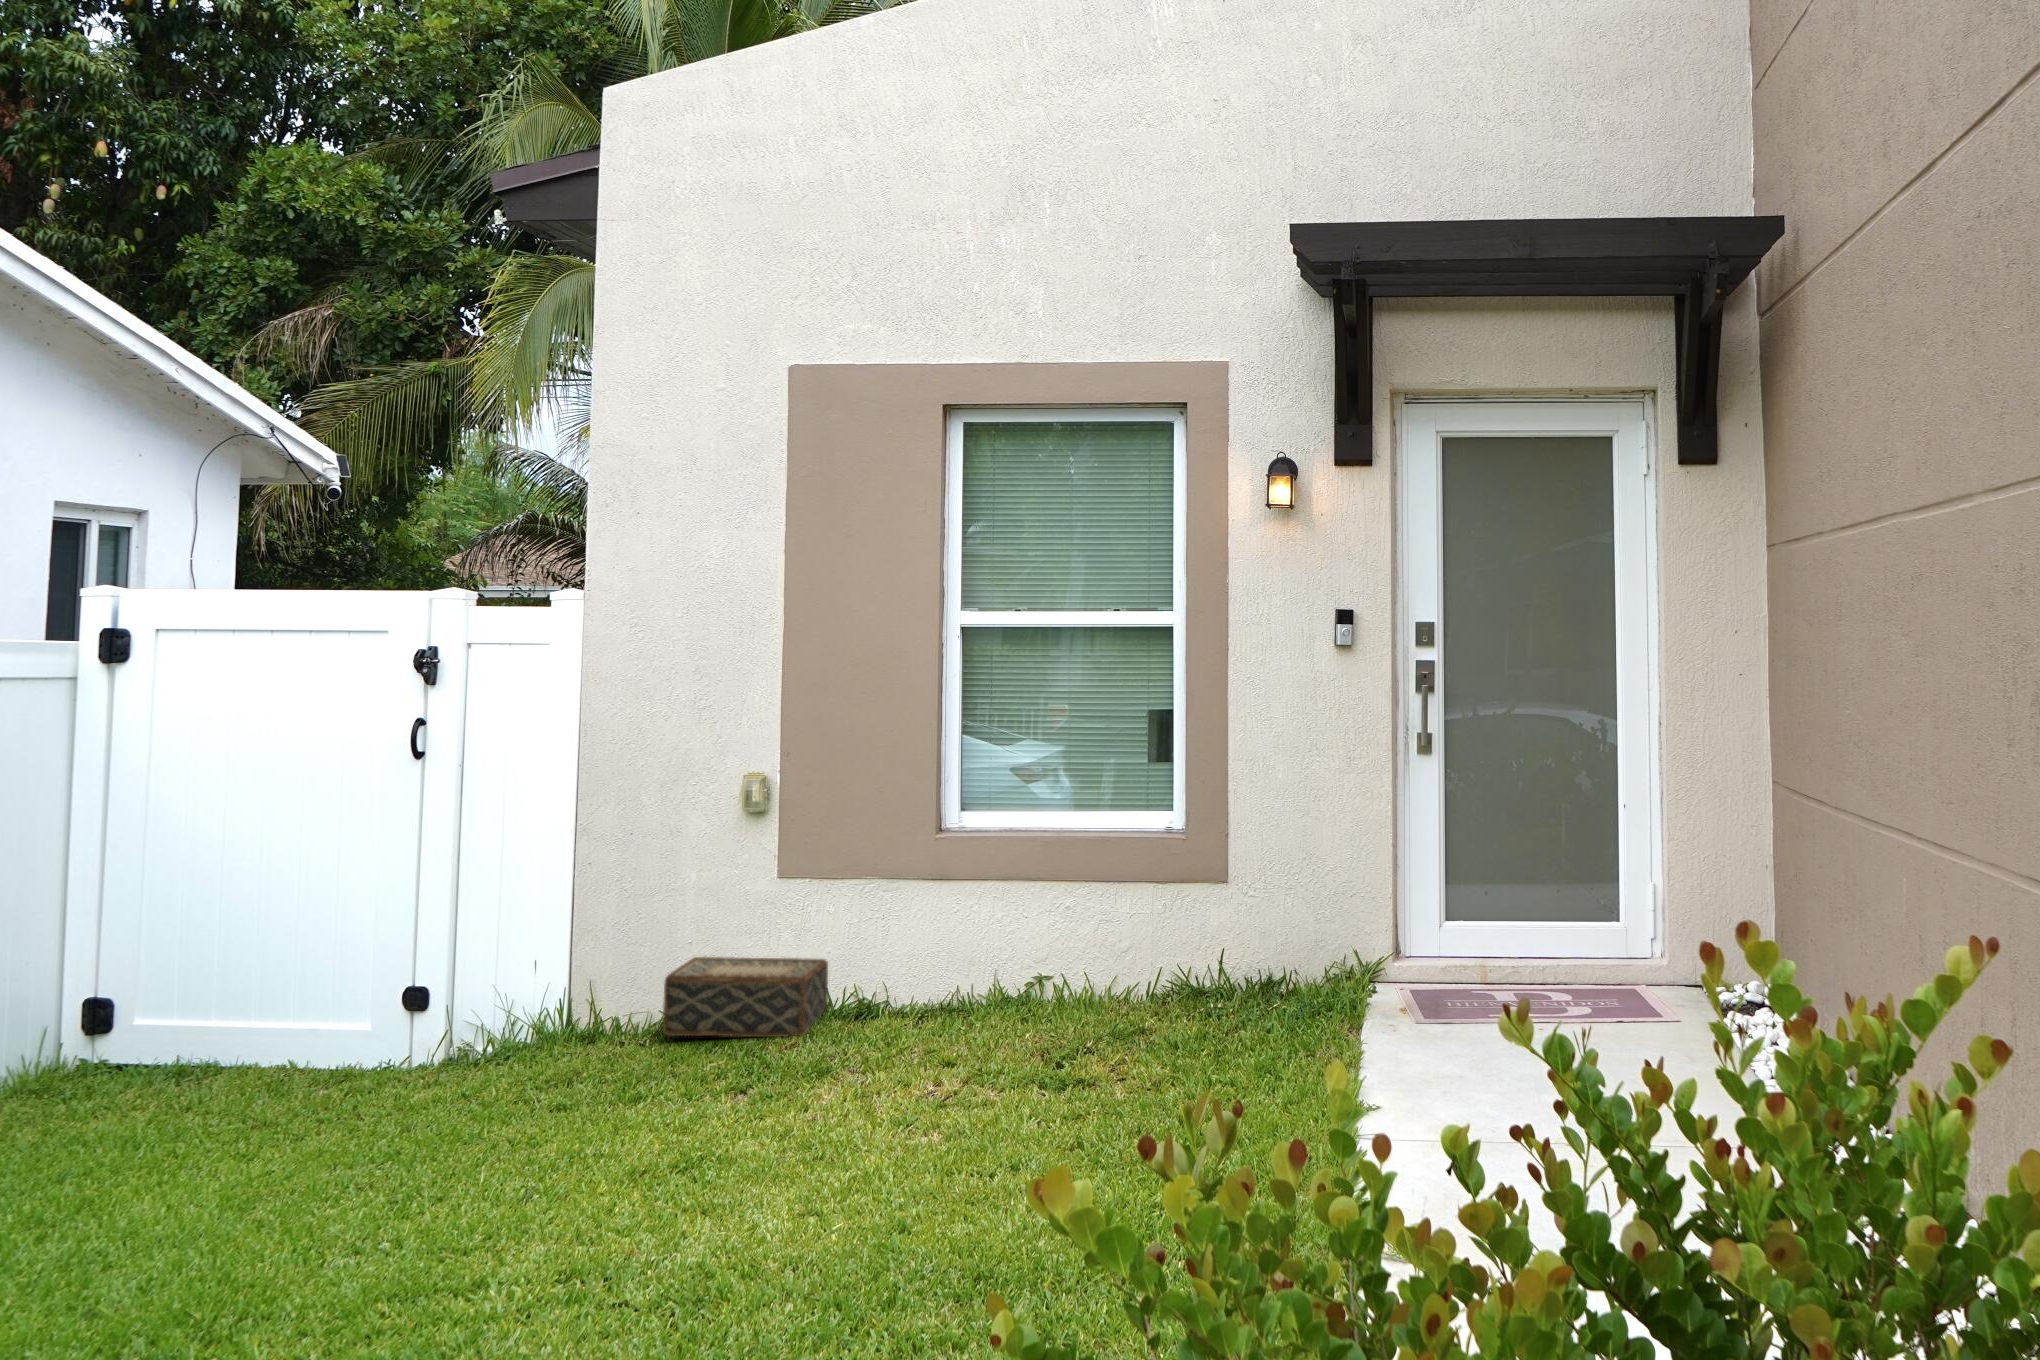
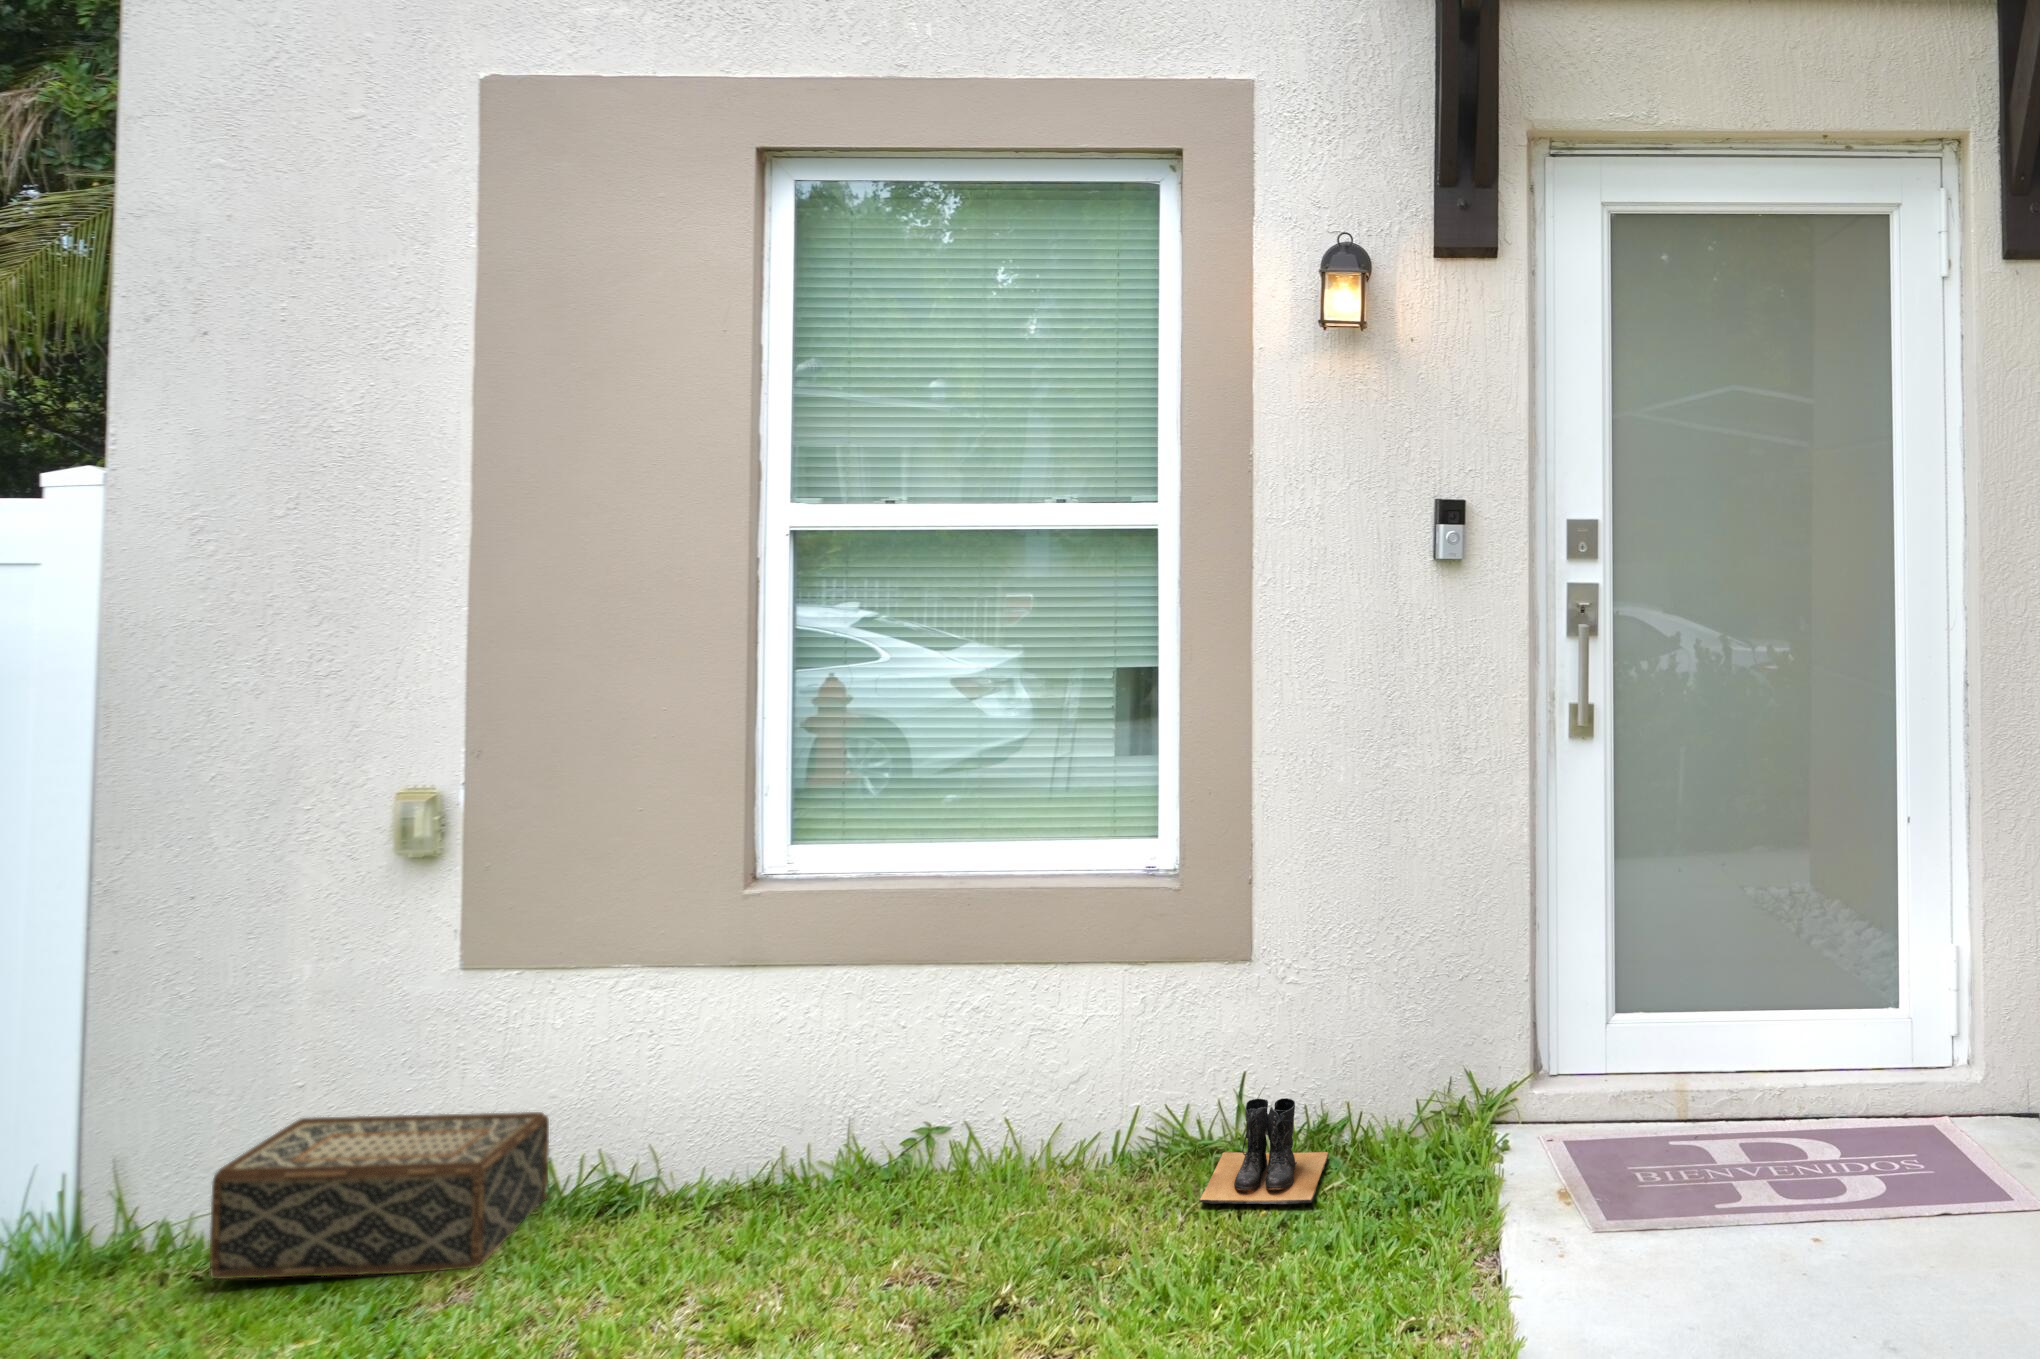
boots: none [1198,963,1272,1019] -> present [1199,1098,1329,1204]

